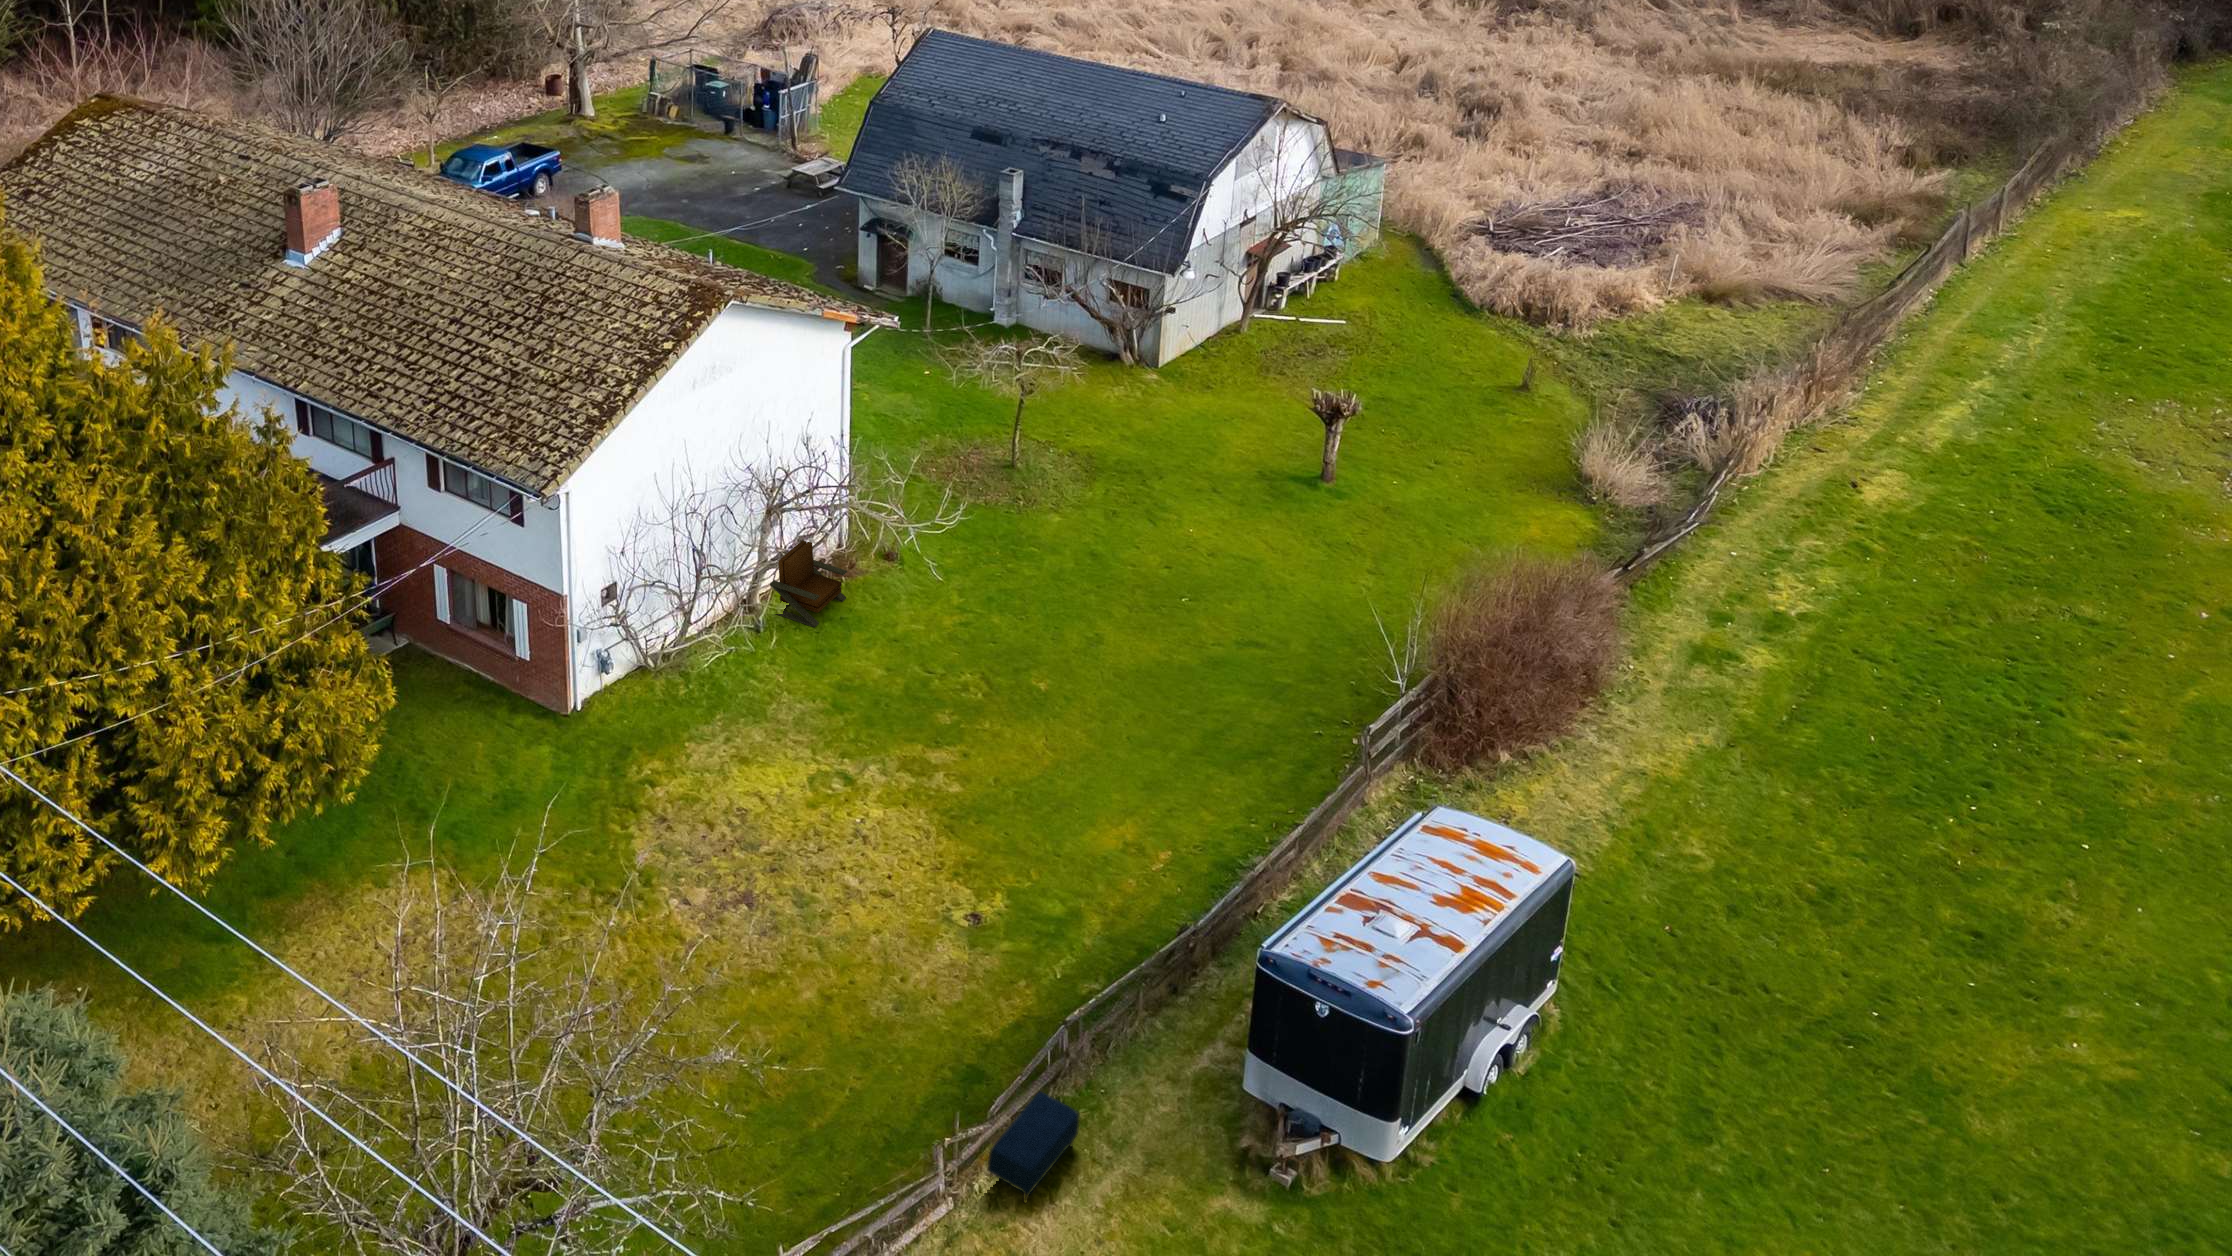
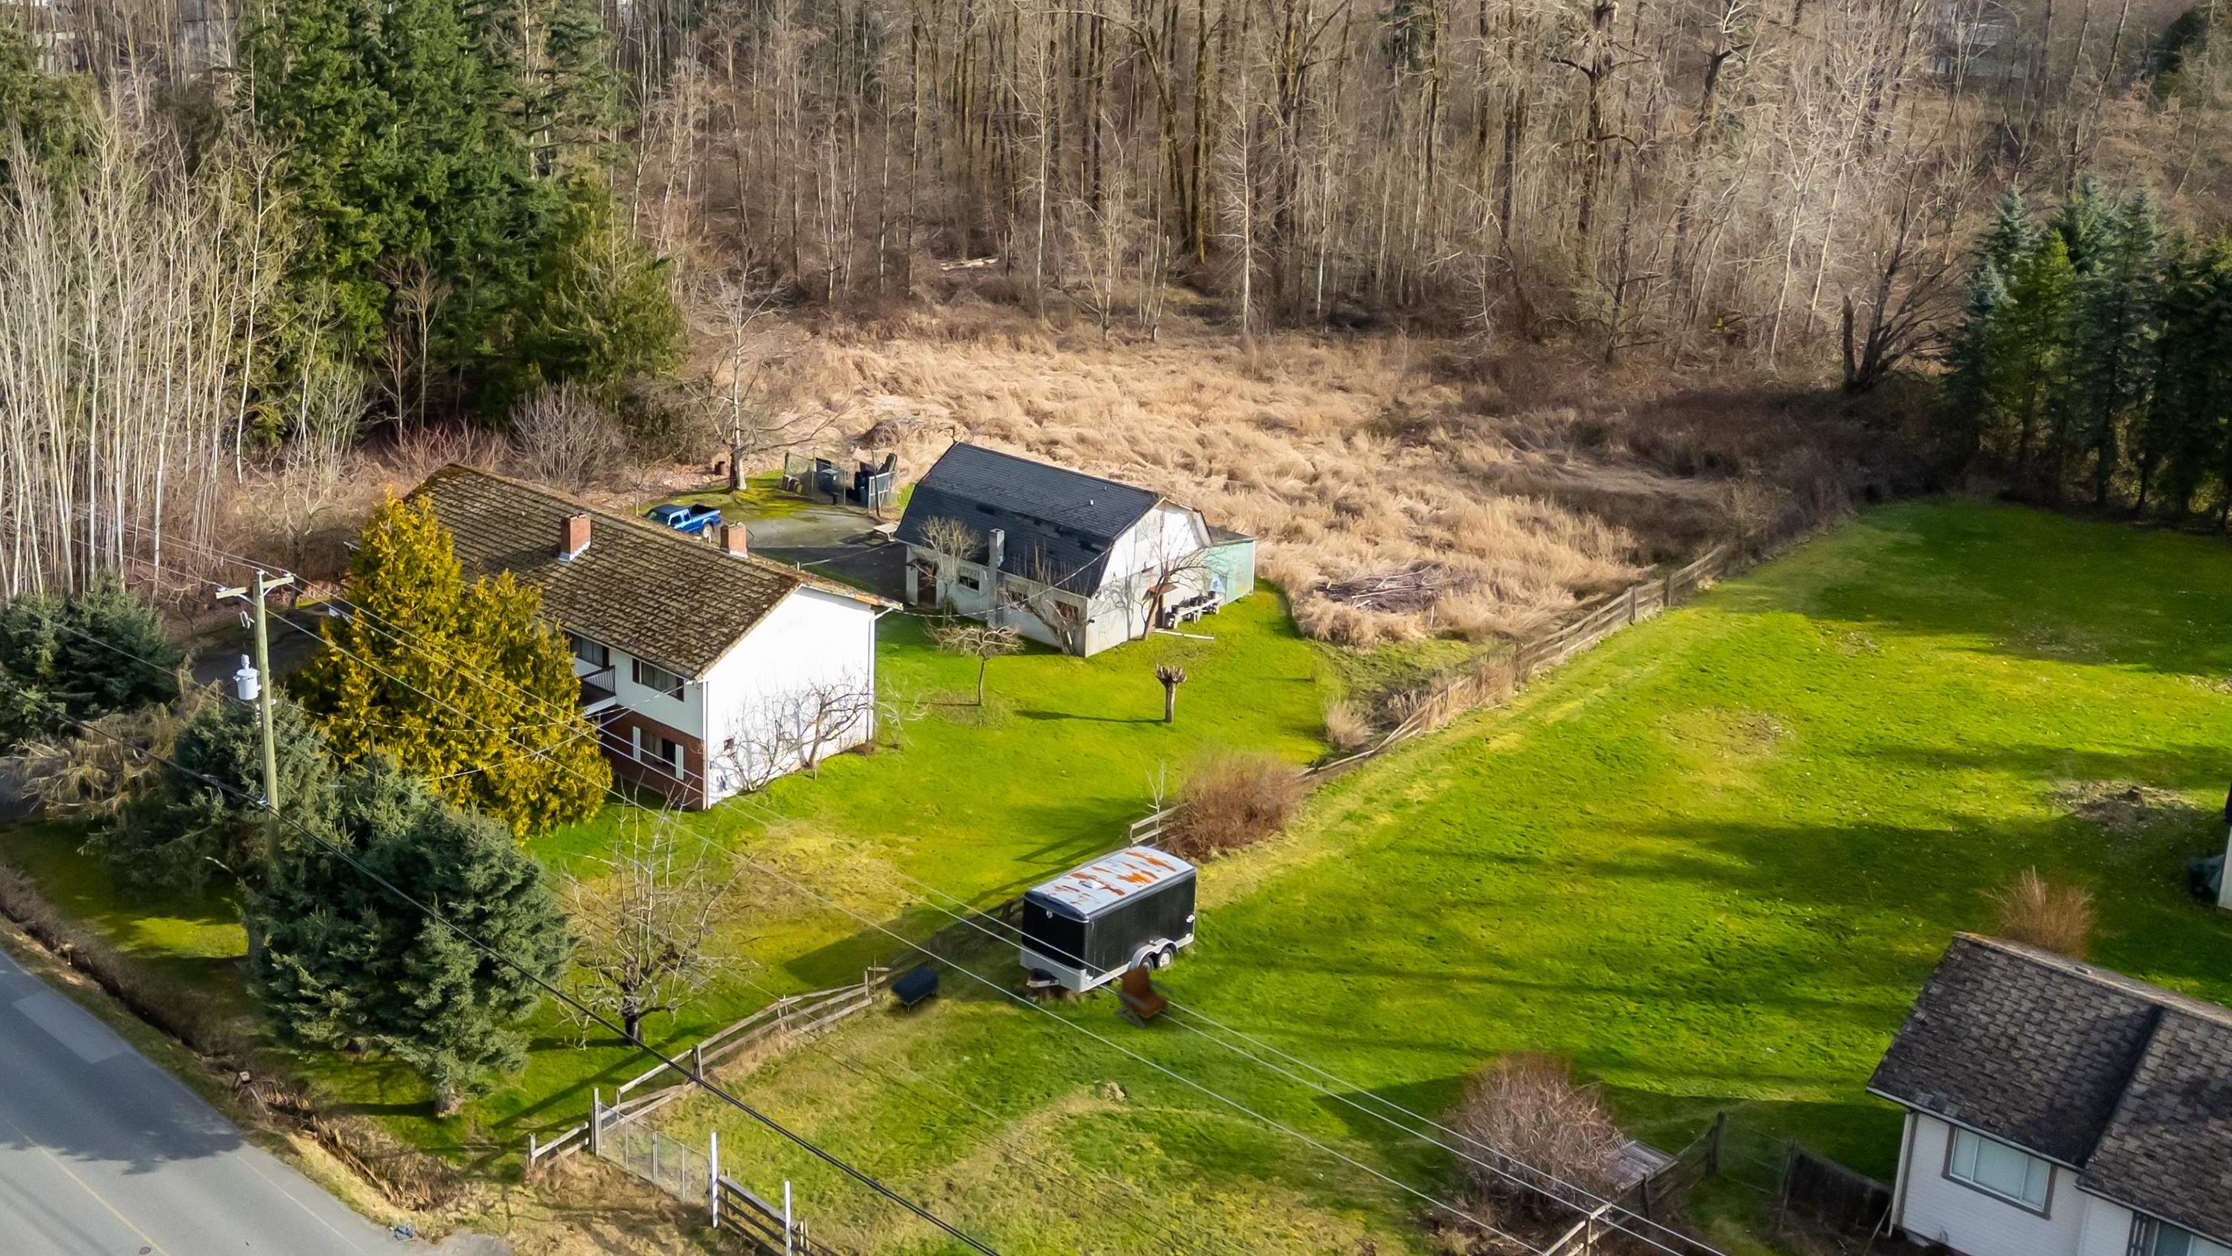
lounge chair: present [770,540,847,627] -> present [1114,963,1173,1029]

